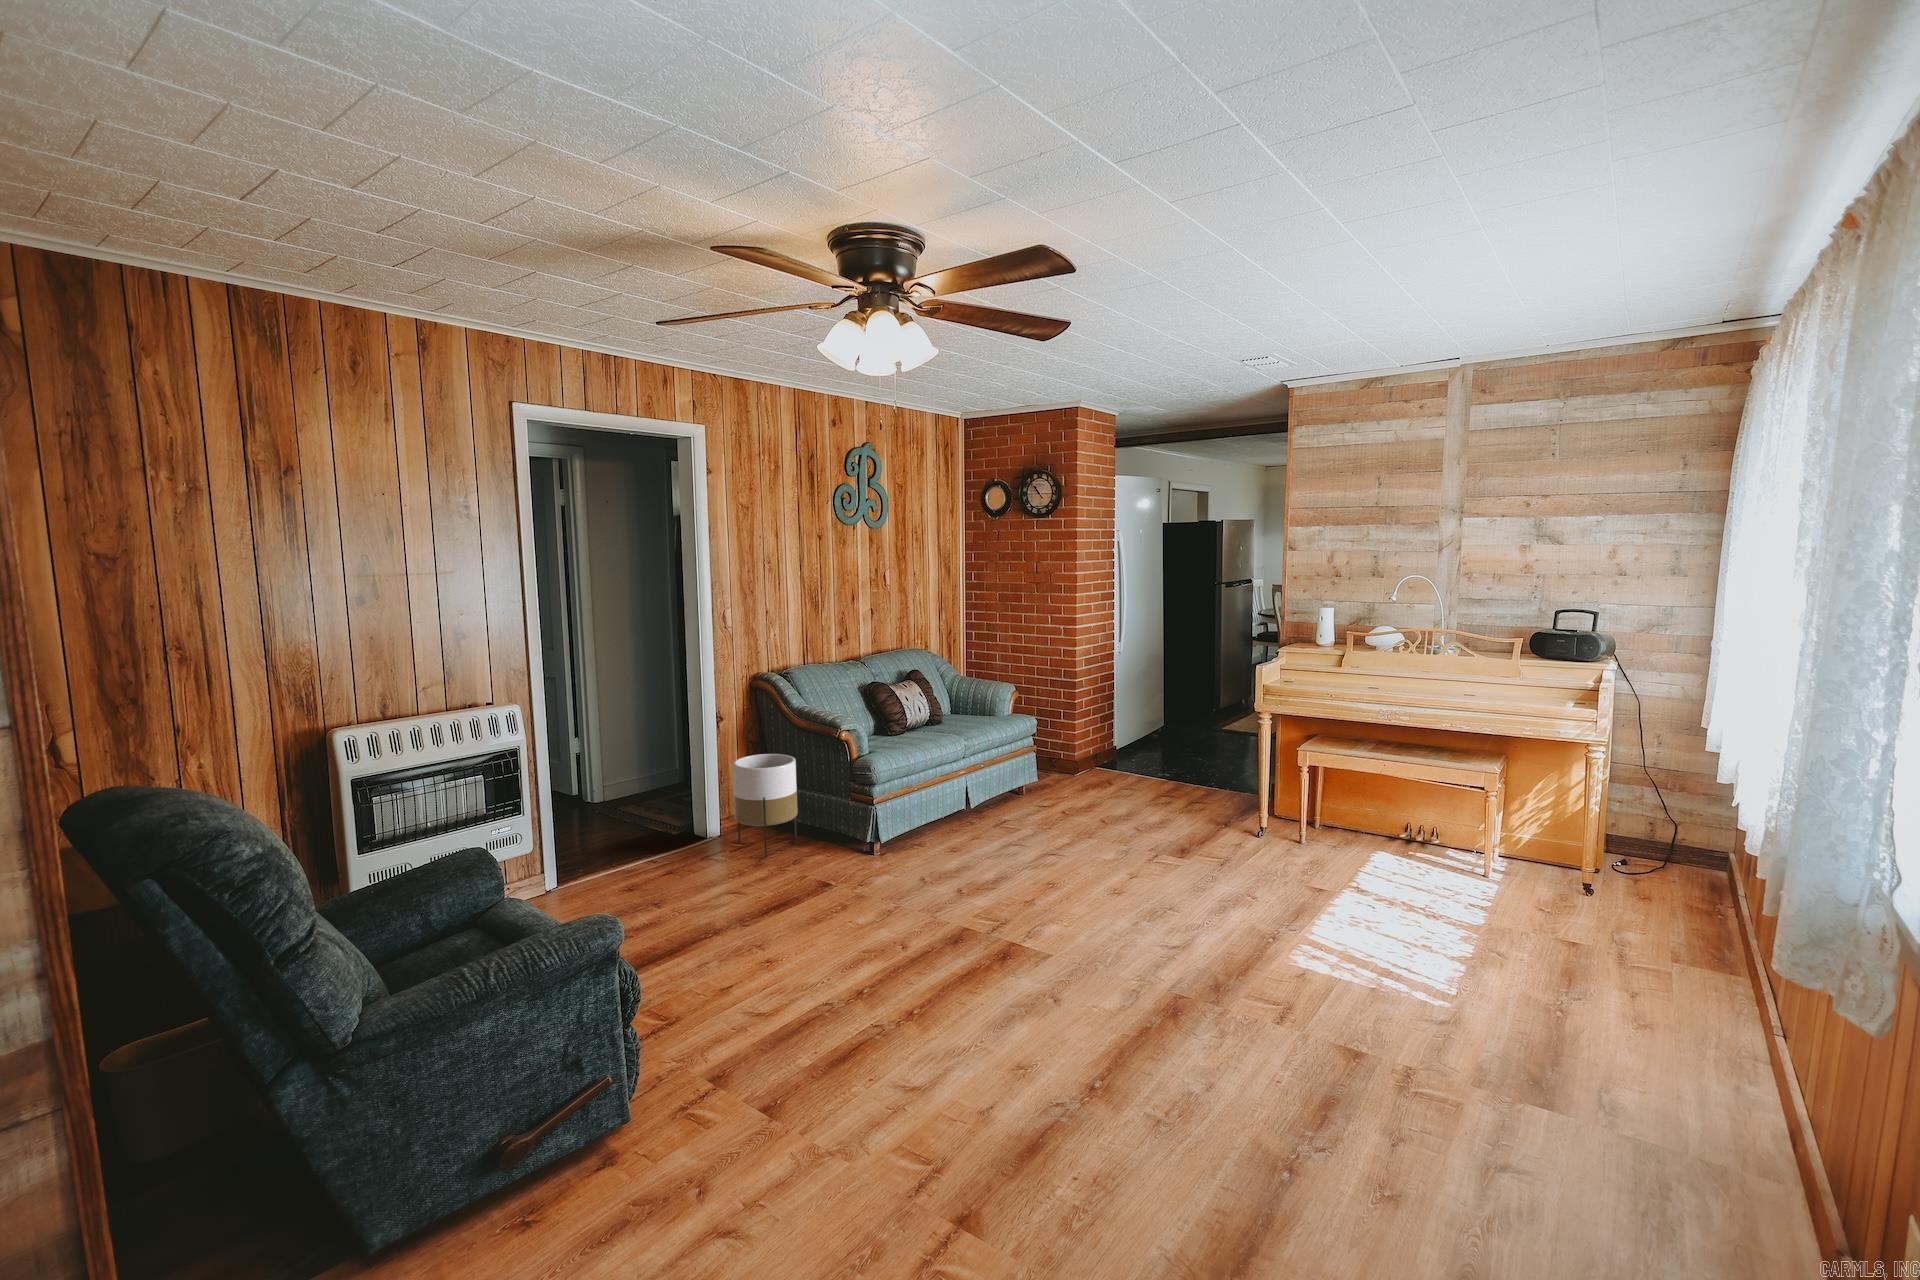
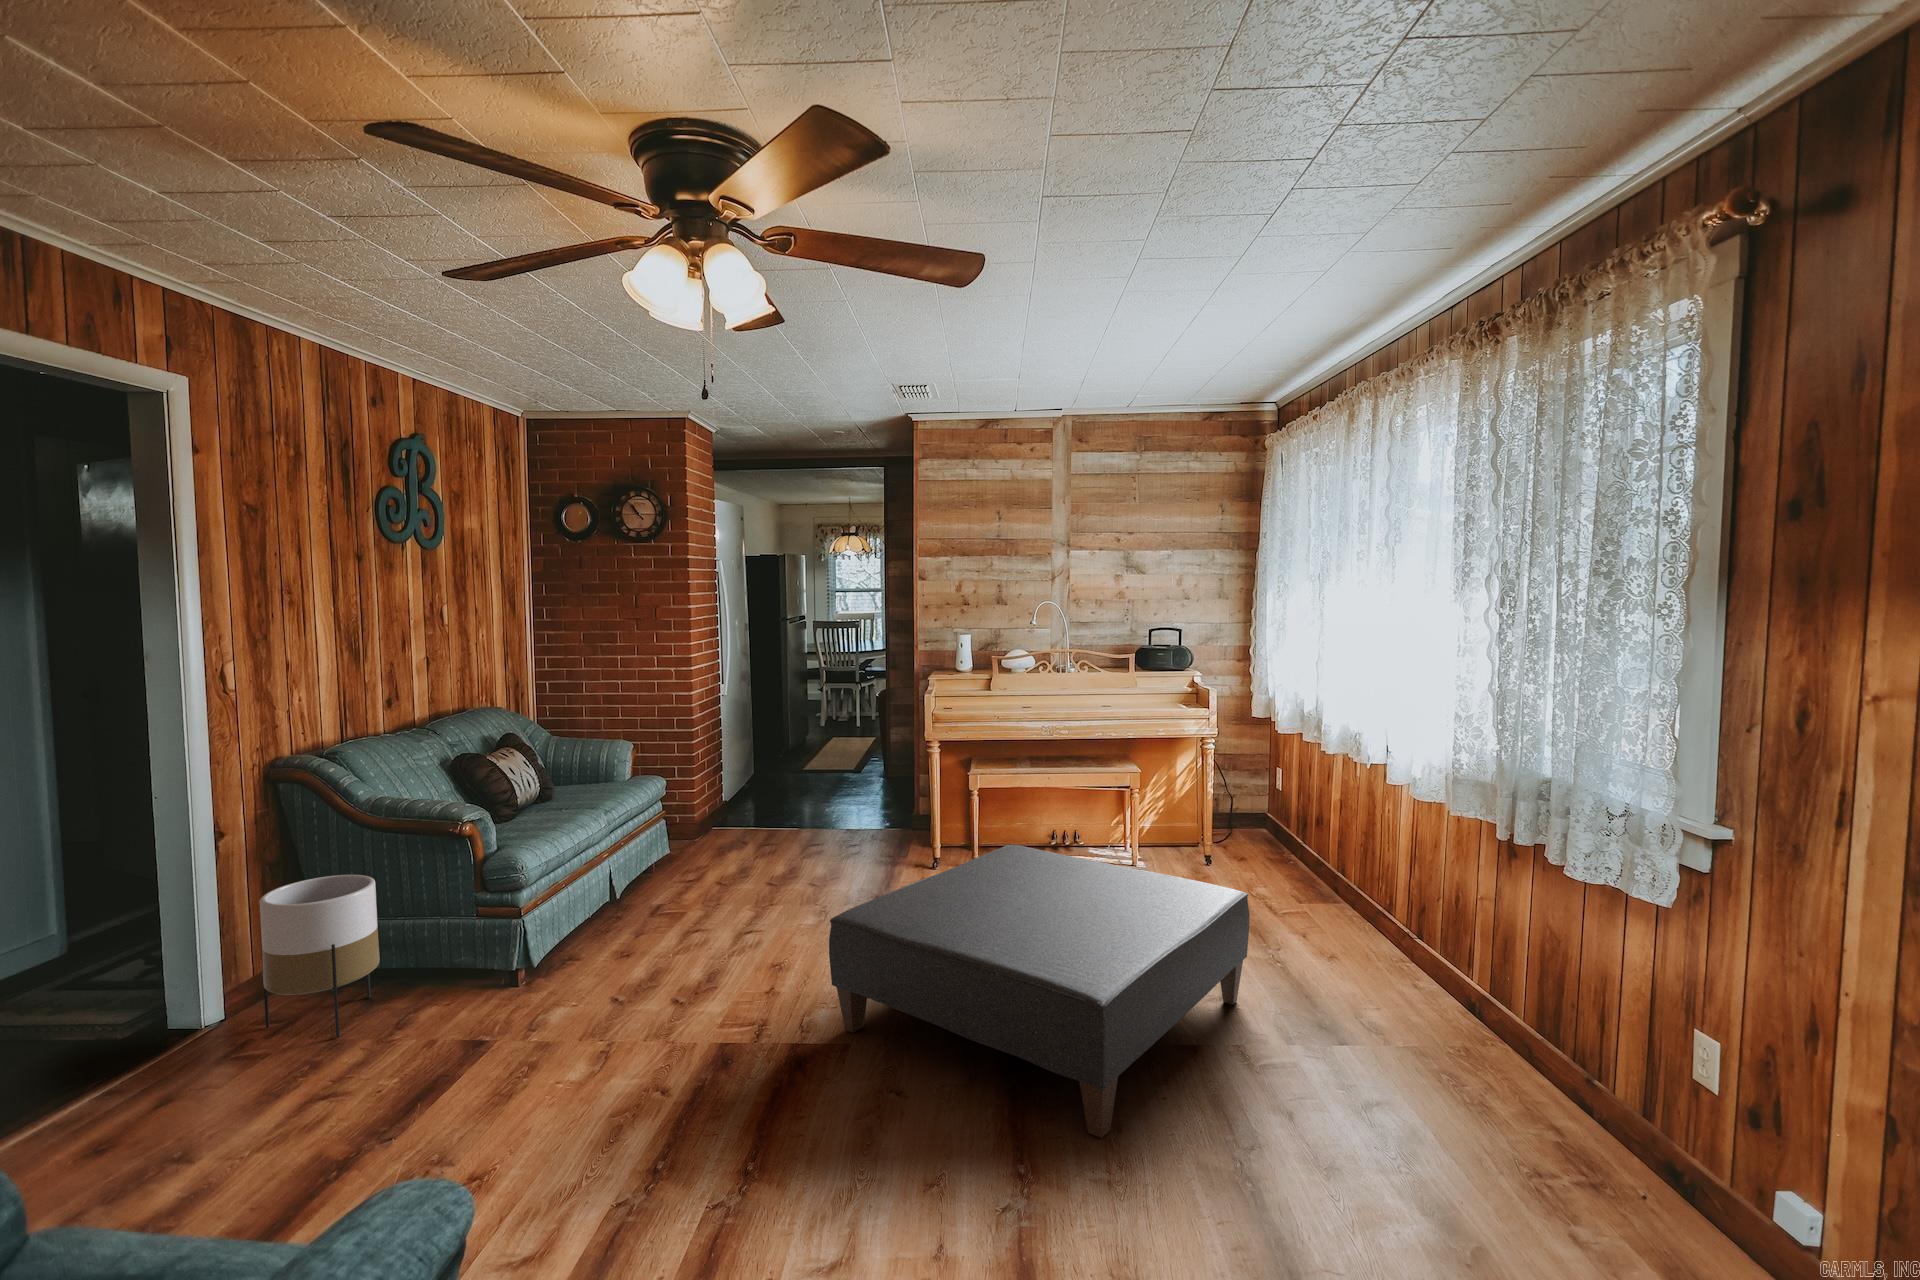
ottoman: none [1046,822,1481,1089] -> present [829,845,1250,1138]

